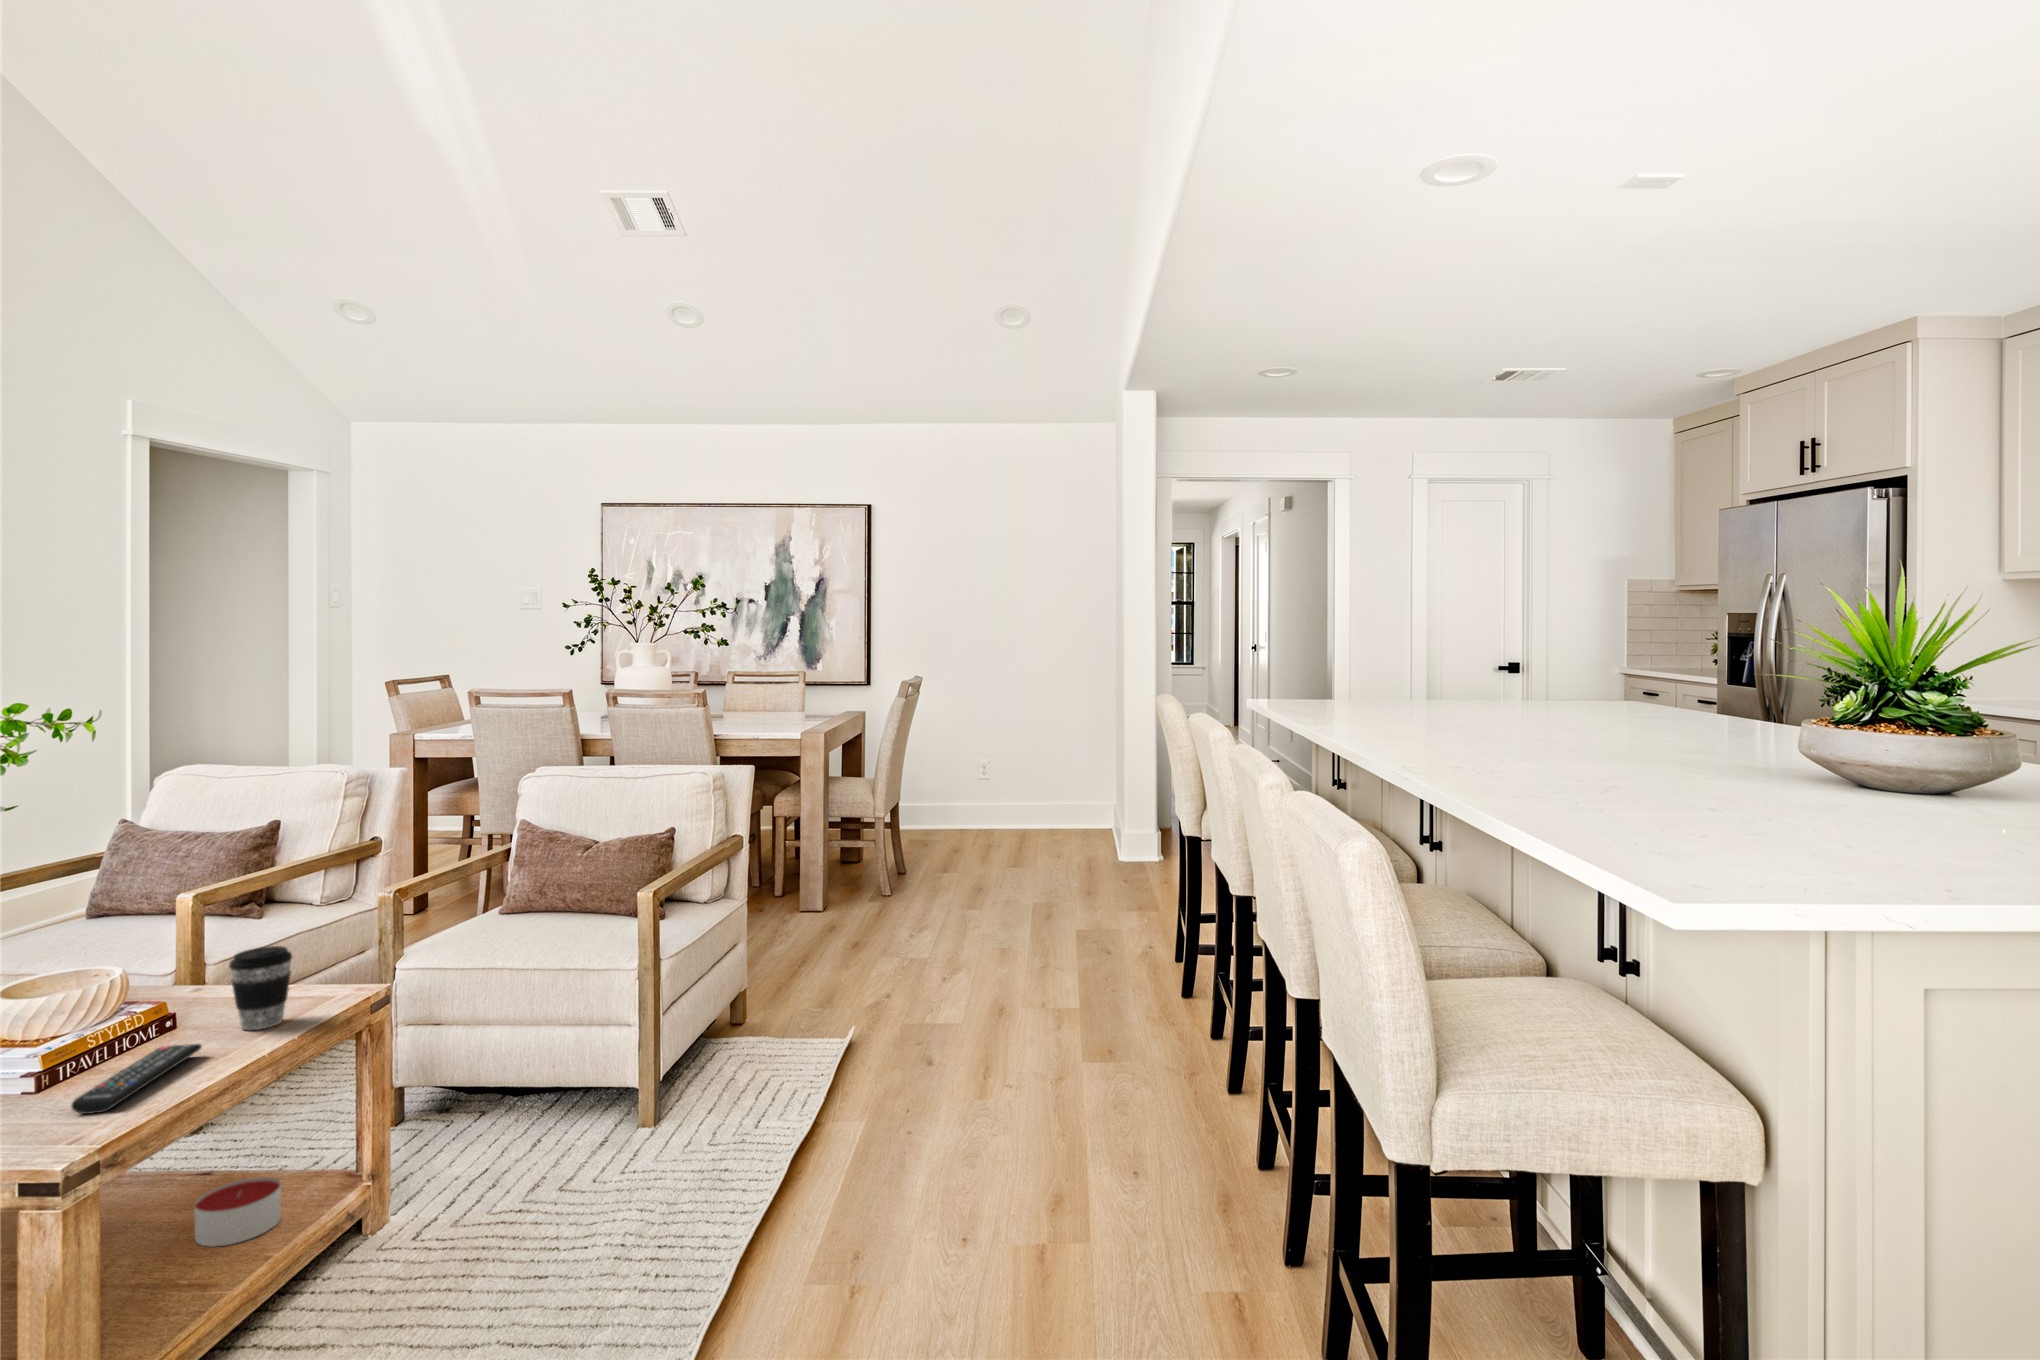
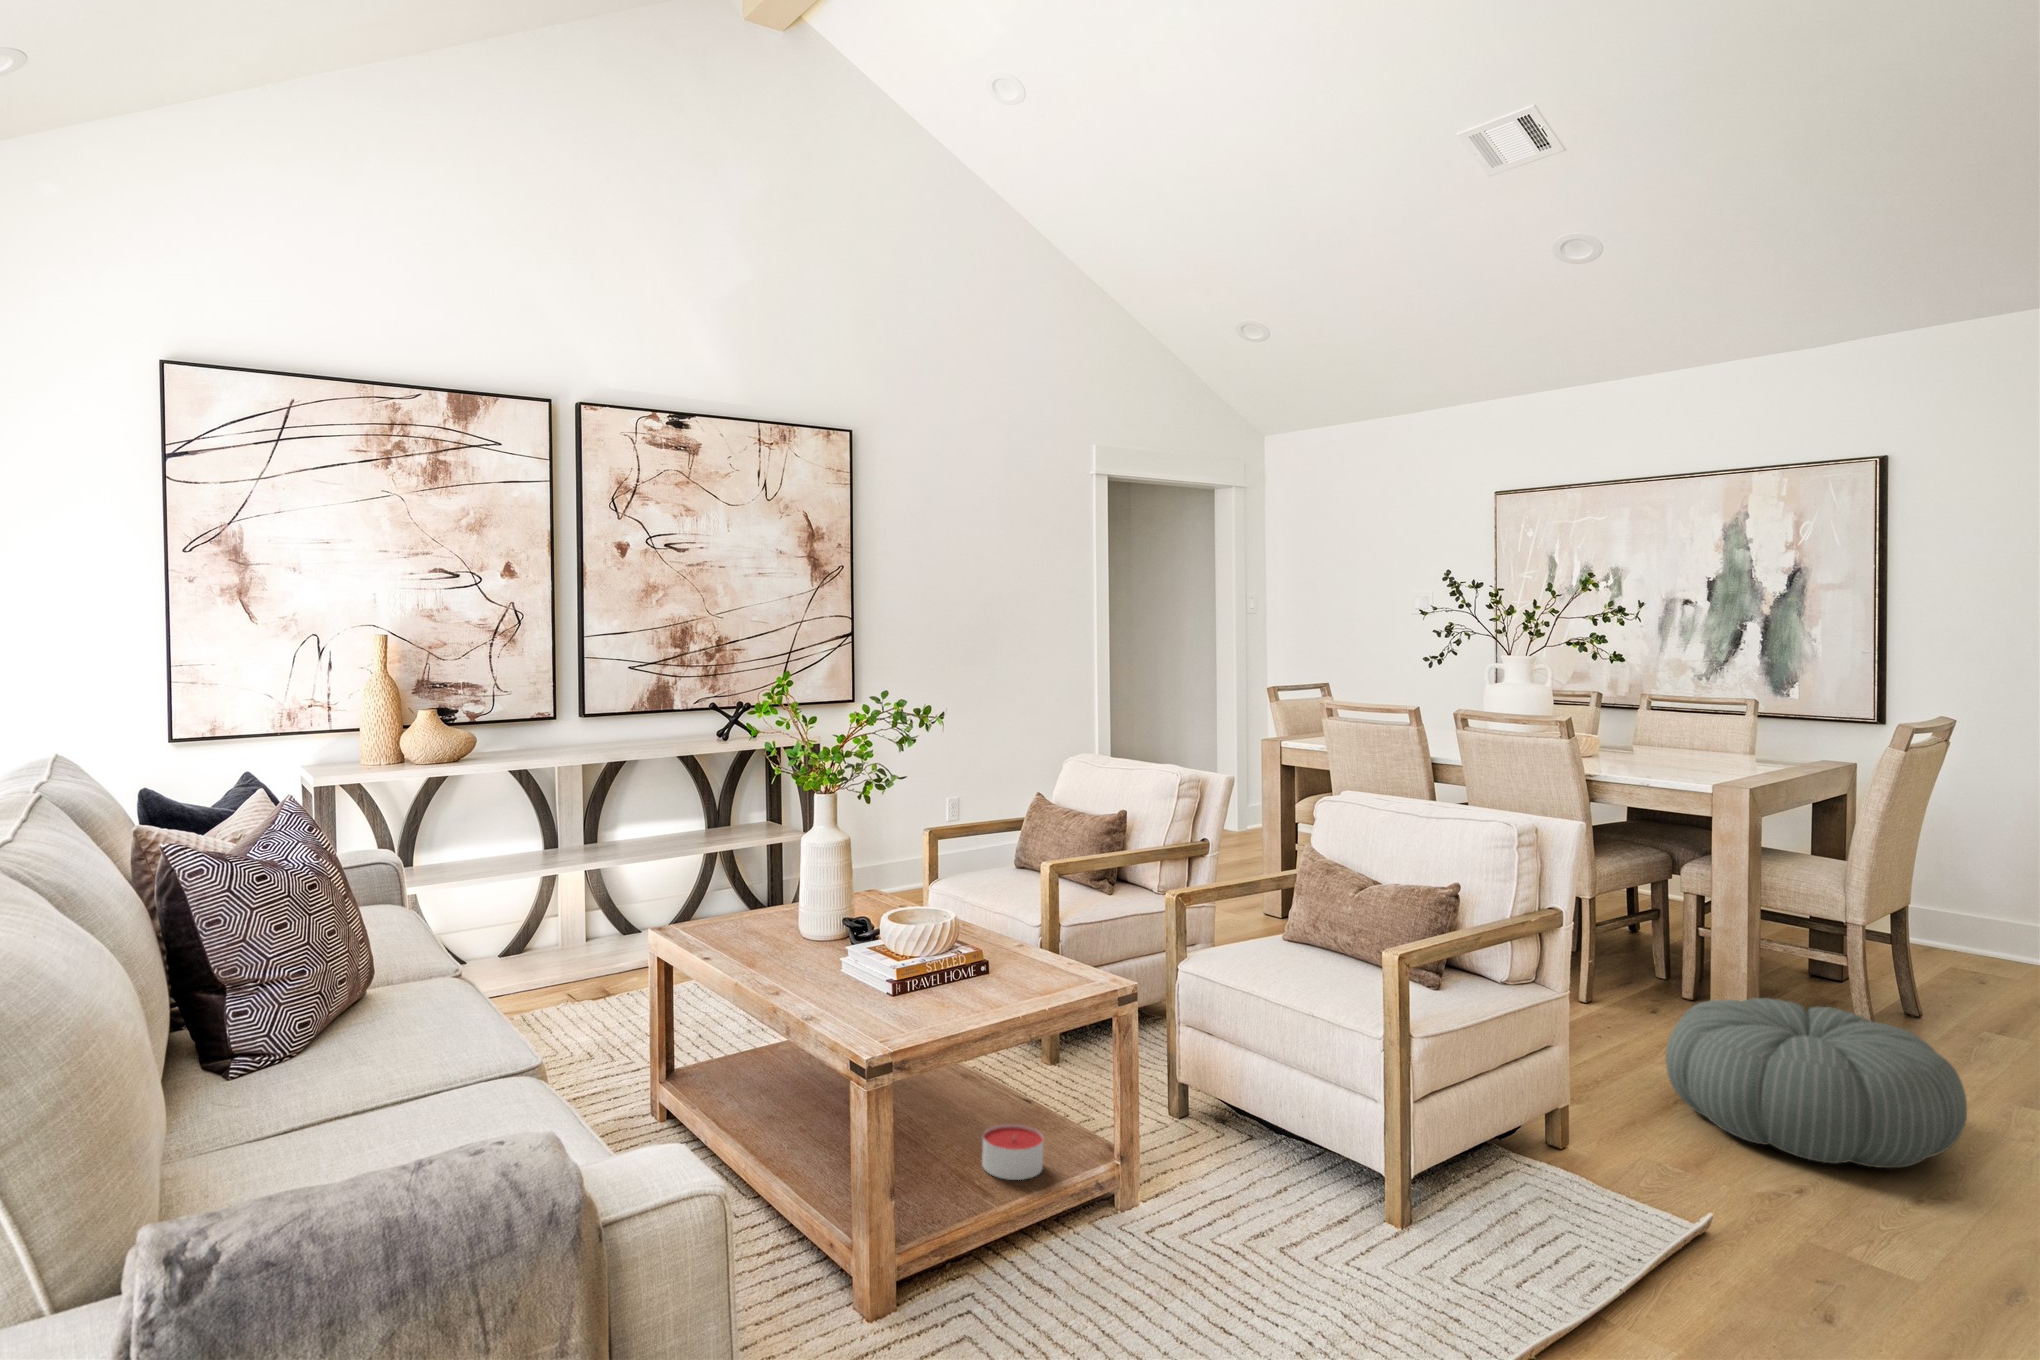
pouf: none [804,878,982,985] -> present [1666,998,1967,1168]
coffee cup: present [229,946,292,1030] -> none [1019,924,1065,998]
remote control: present [71,1044,202,1114] -> none [888,992,988,1035]

